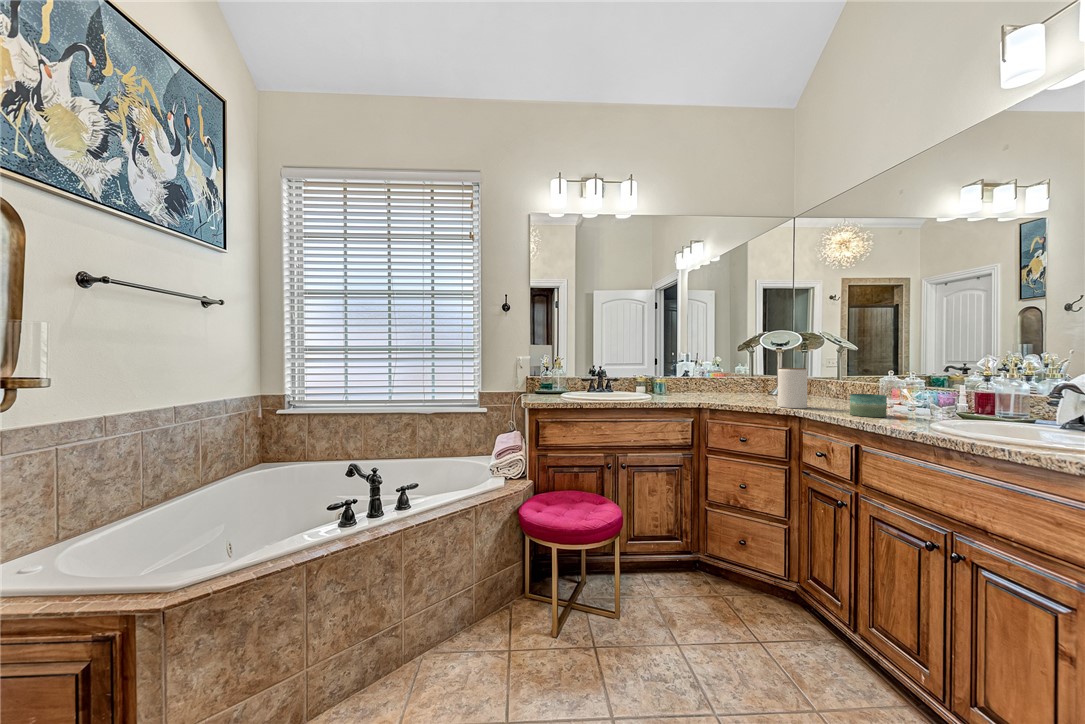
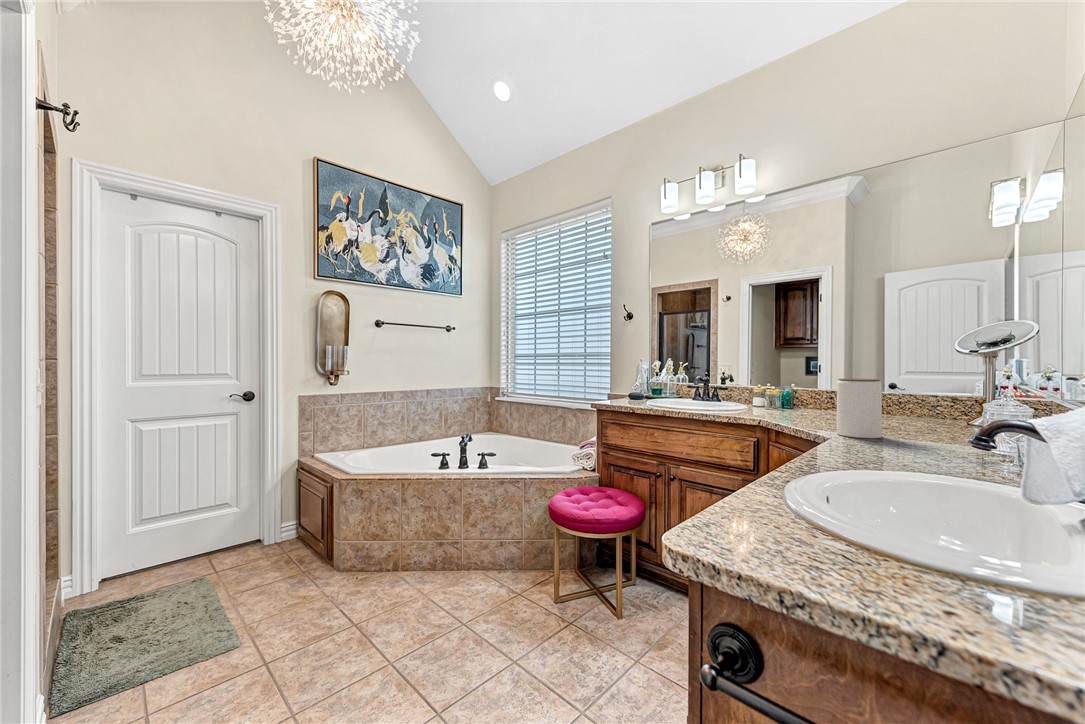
candle: present [850,394,887,417] -> none [871,420,931,459]

